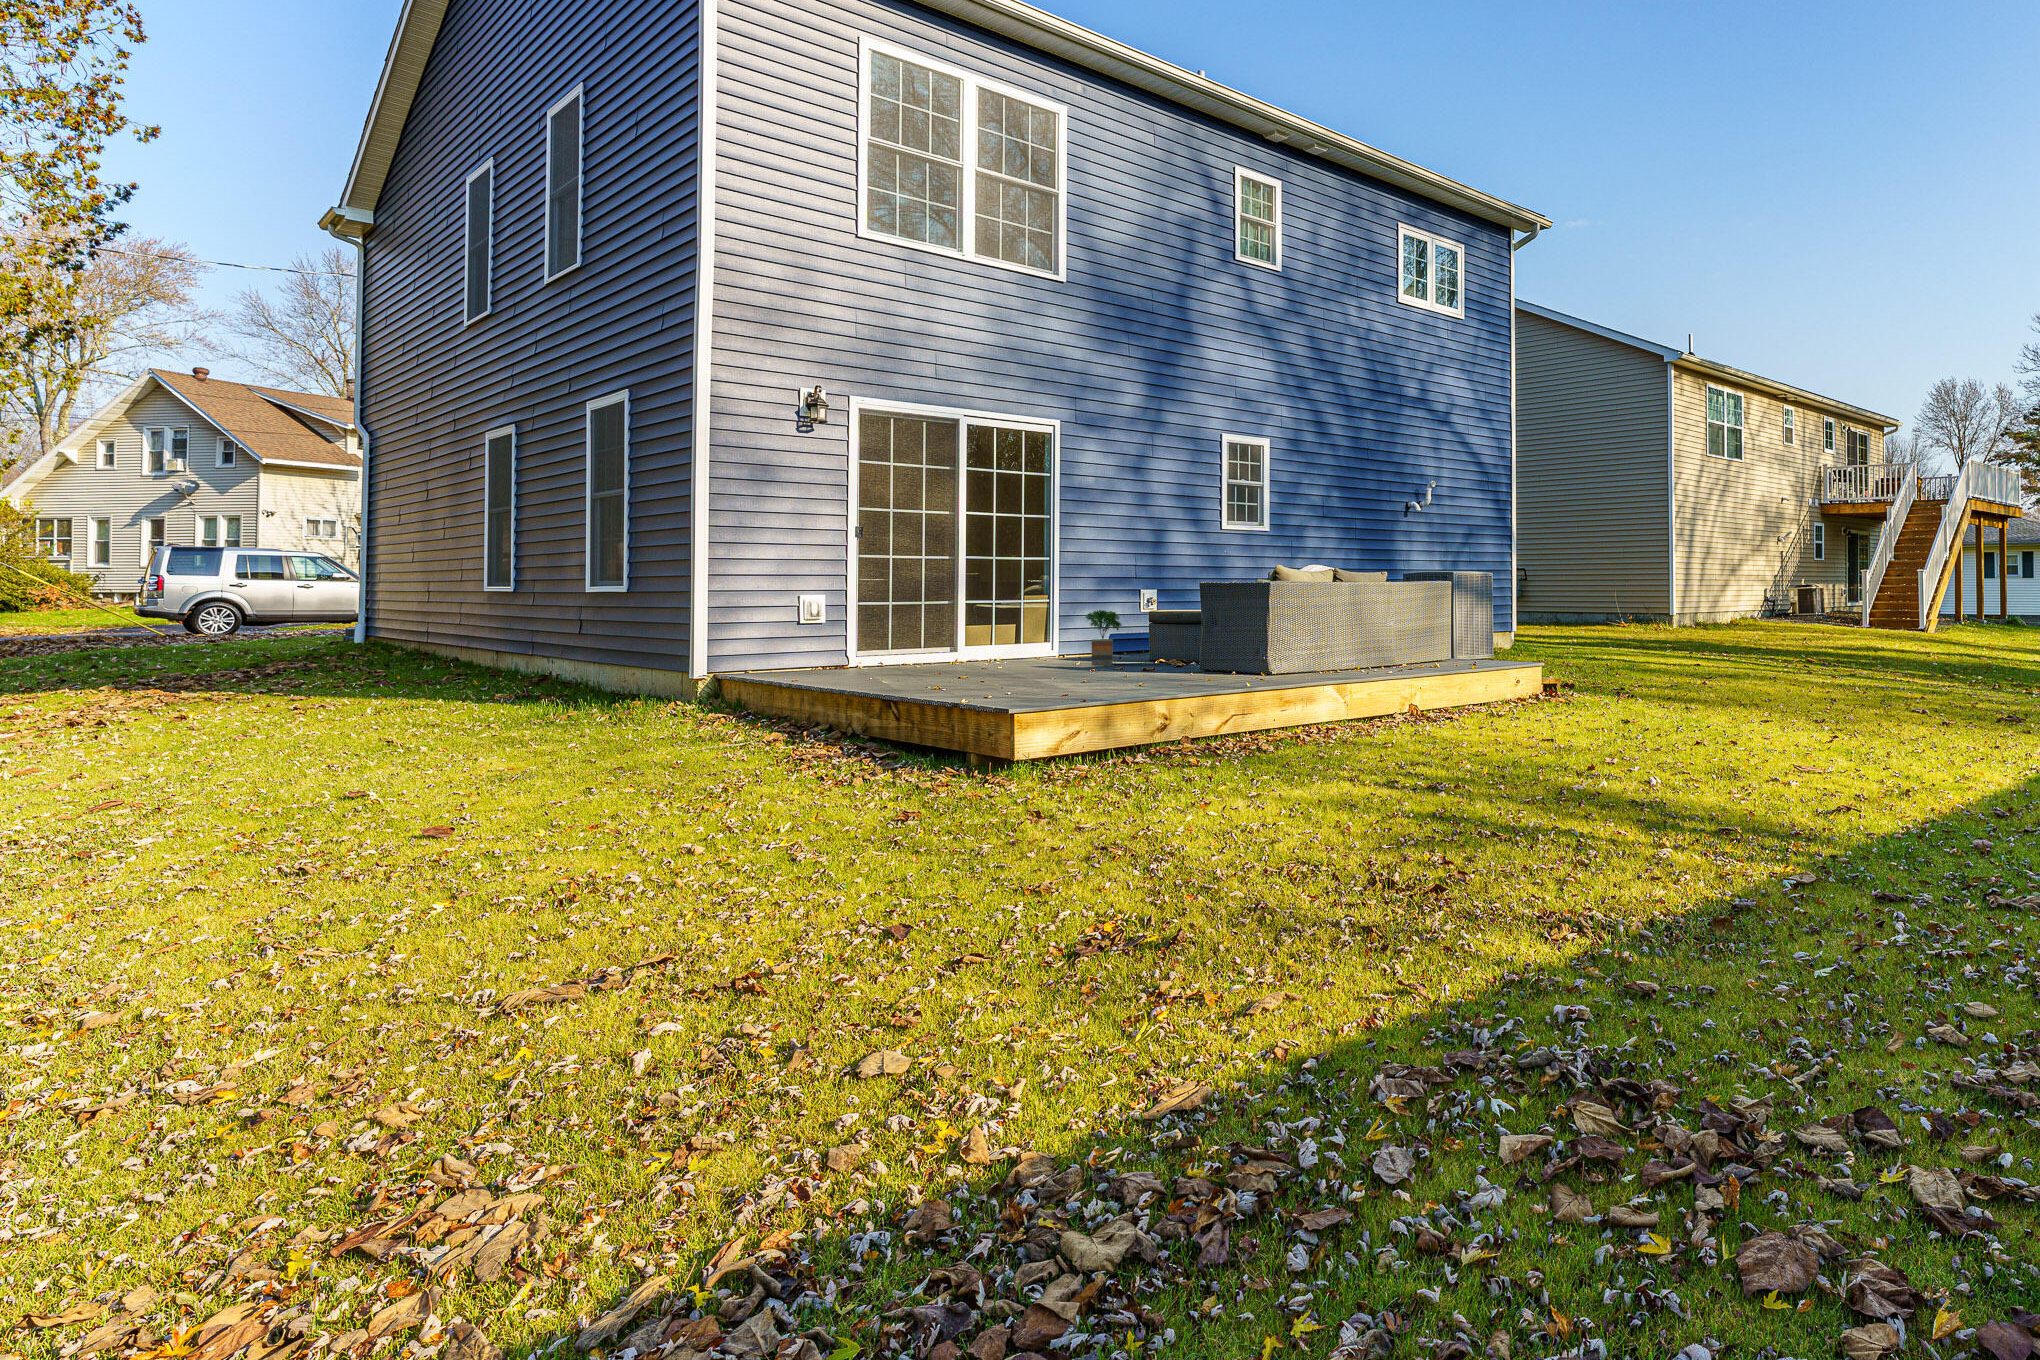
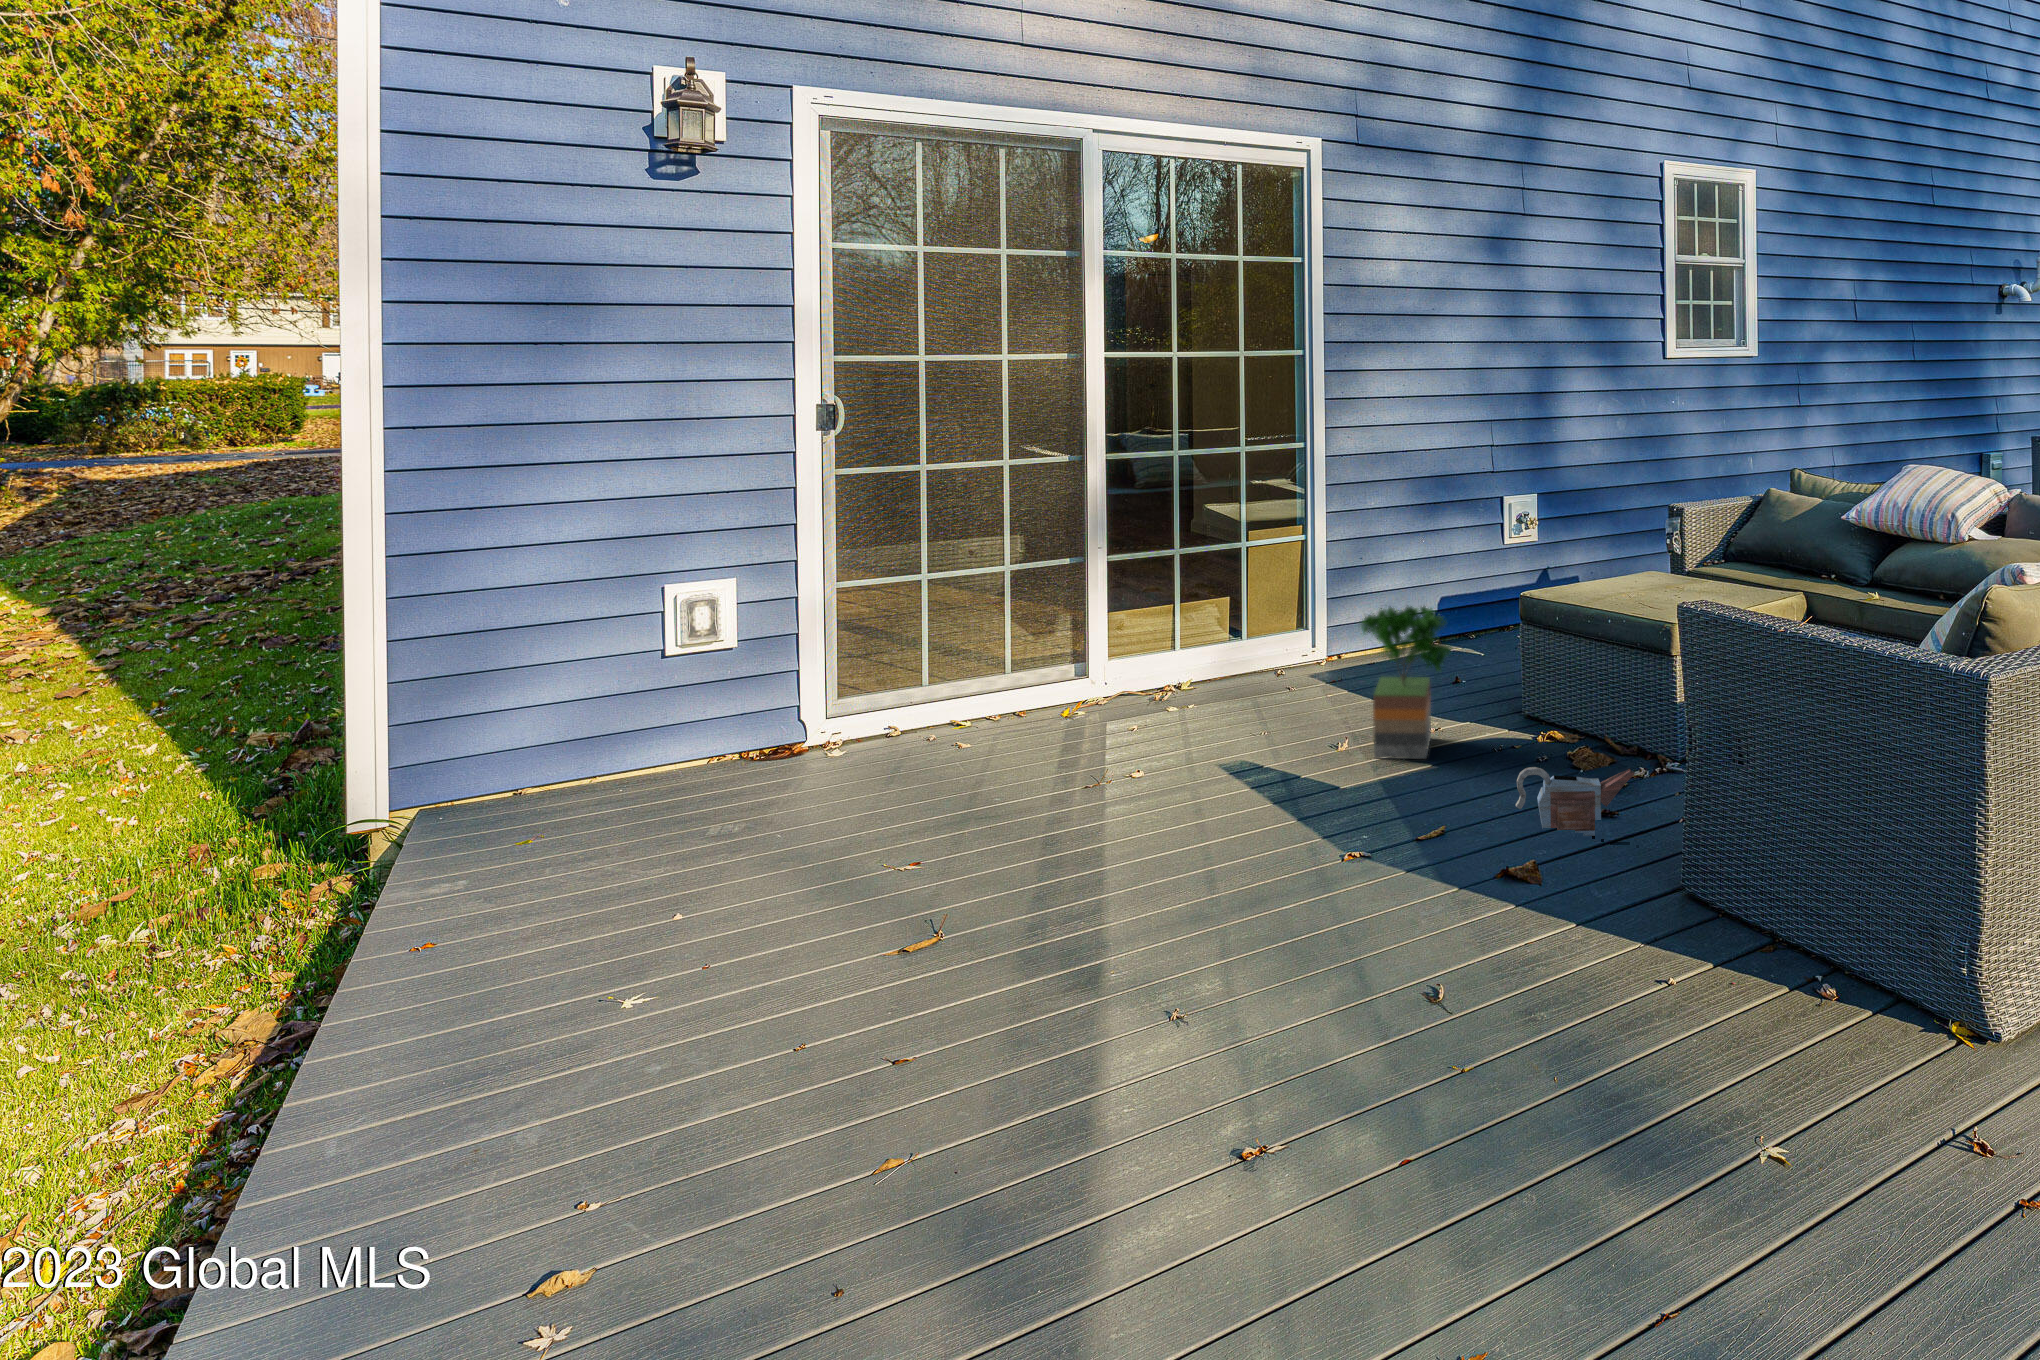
watering can: none [1148,648,1189,670] -> present [1516,767,1635,836]

